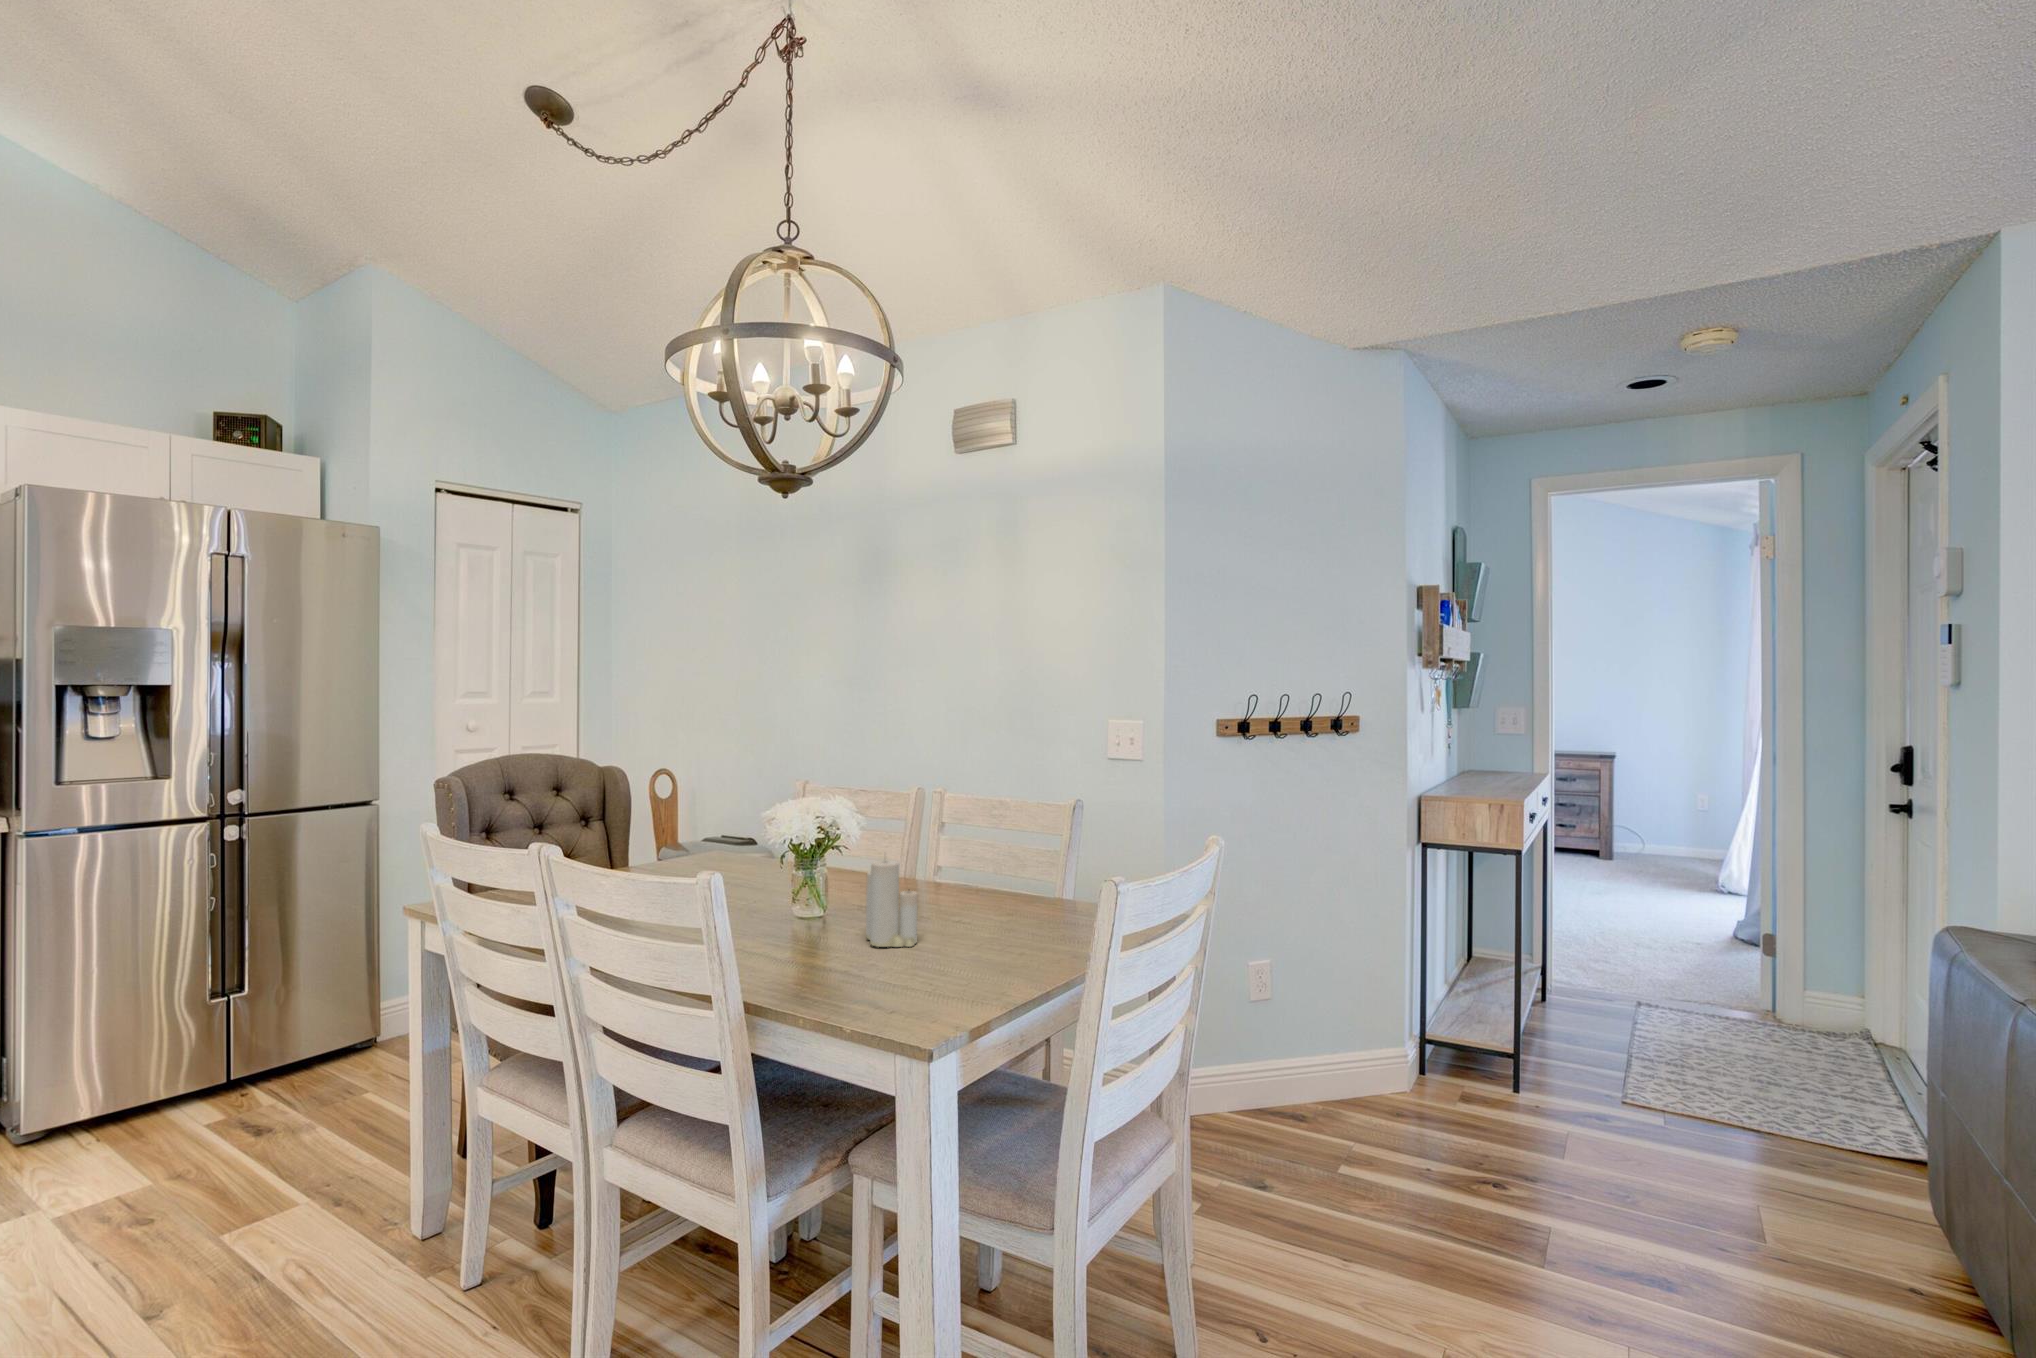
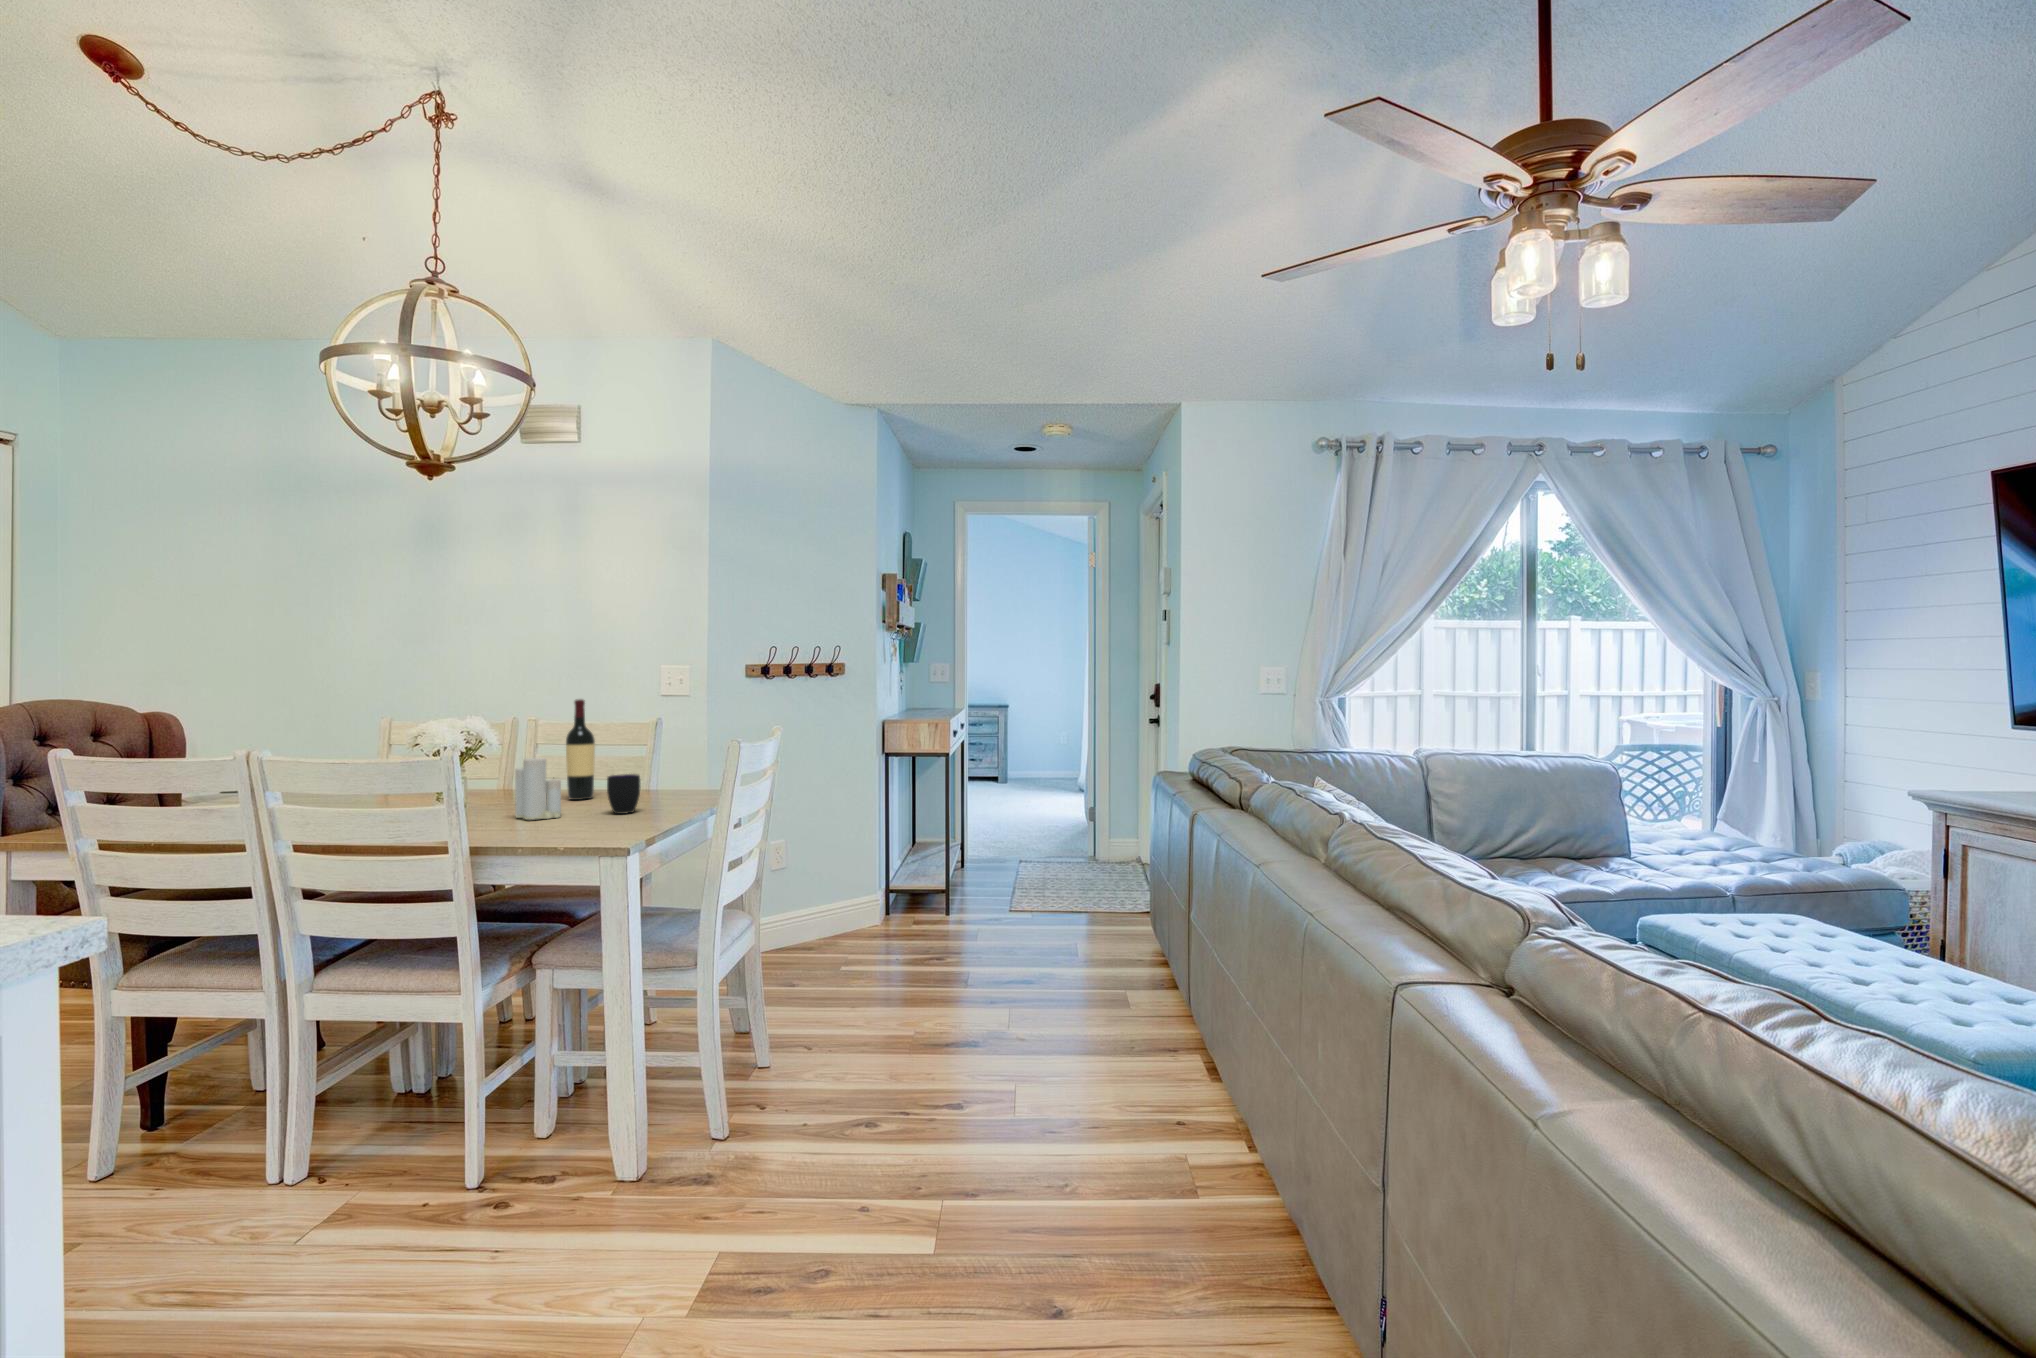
wine bottle: none [954,774,989,907] -> present [566,699,595,800]
cup: none [971,892,1015,952] -> present [607,774,641,814]

